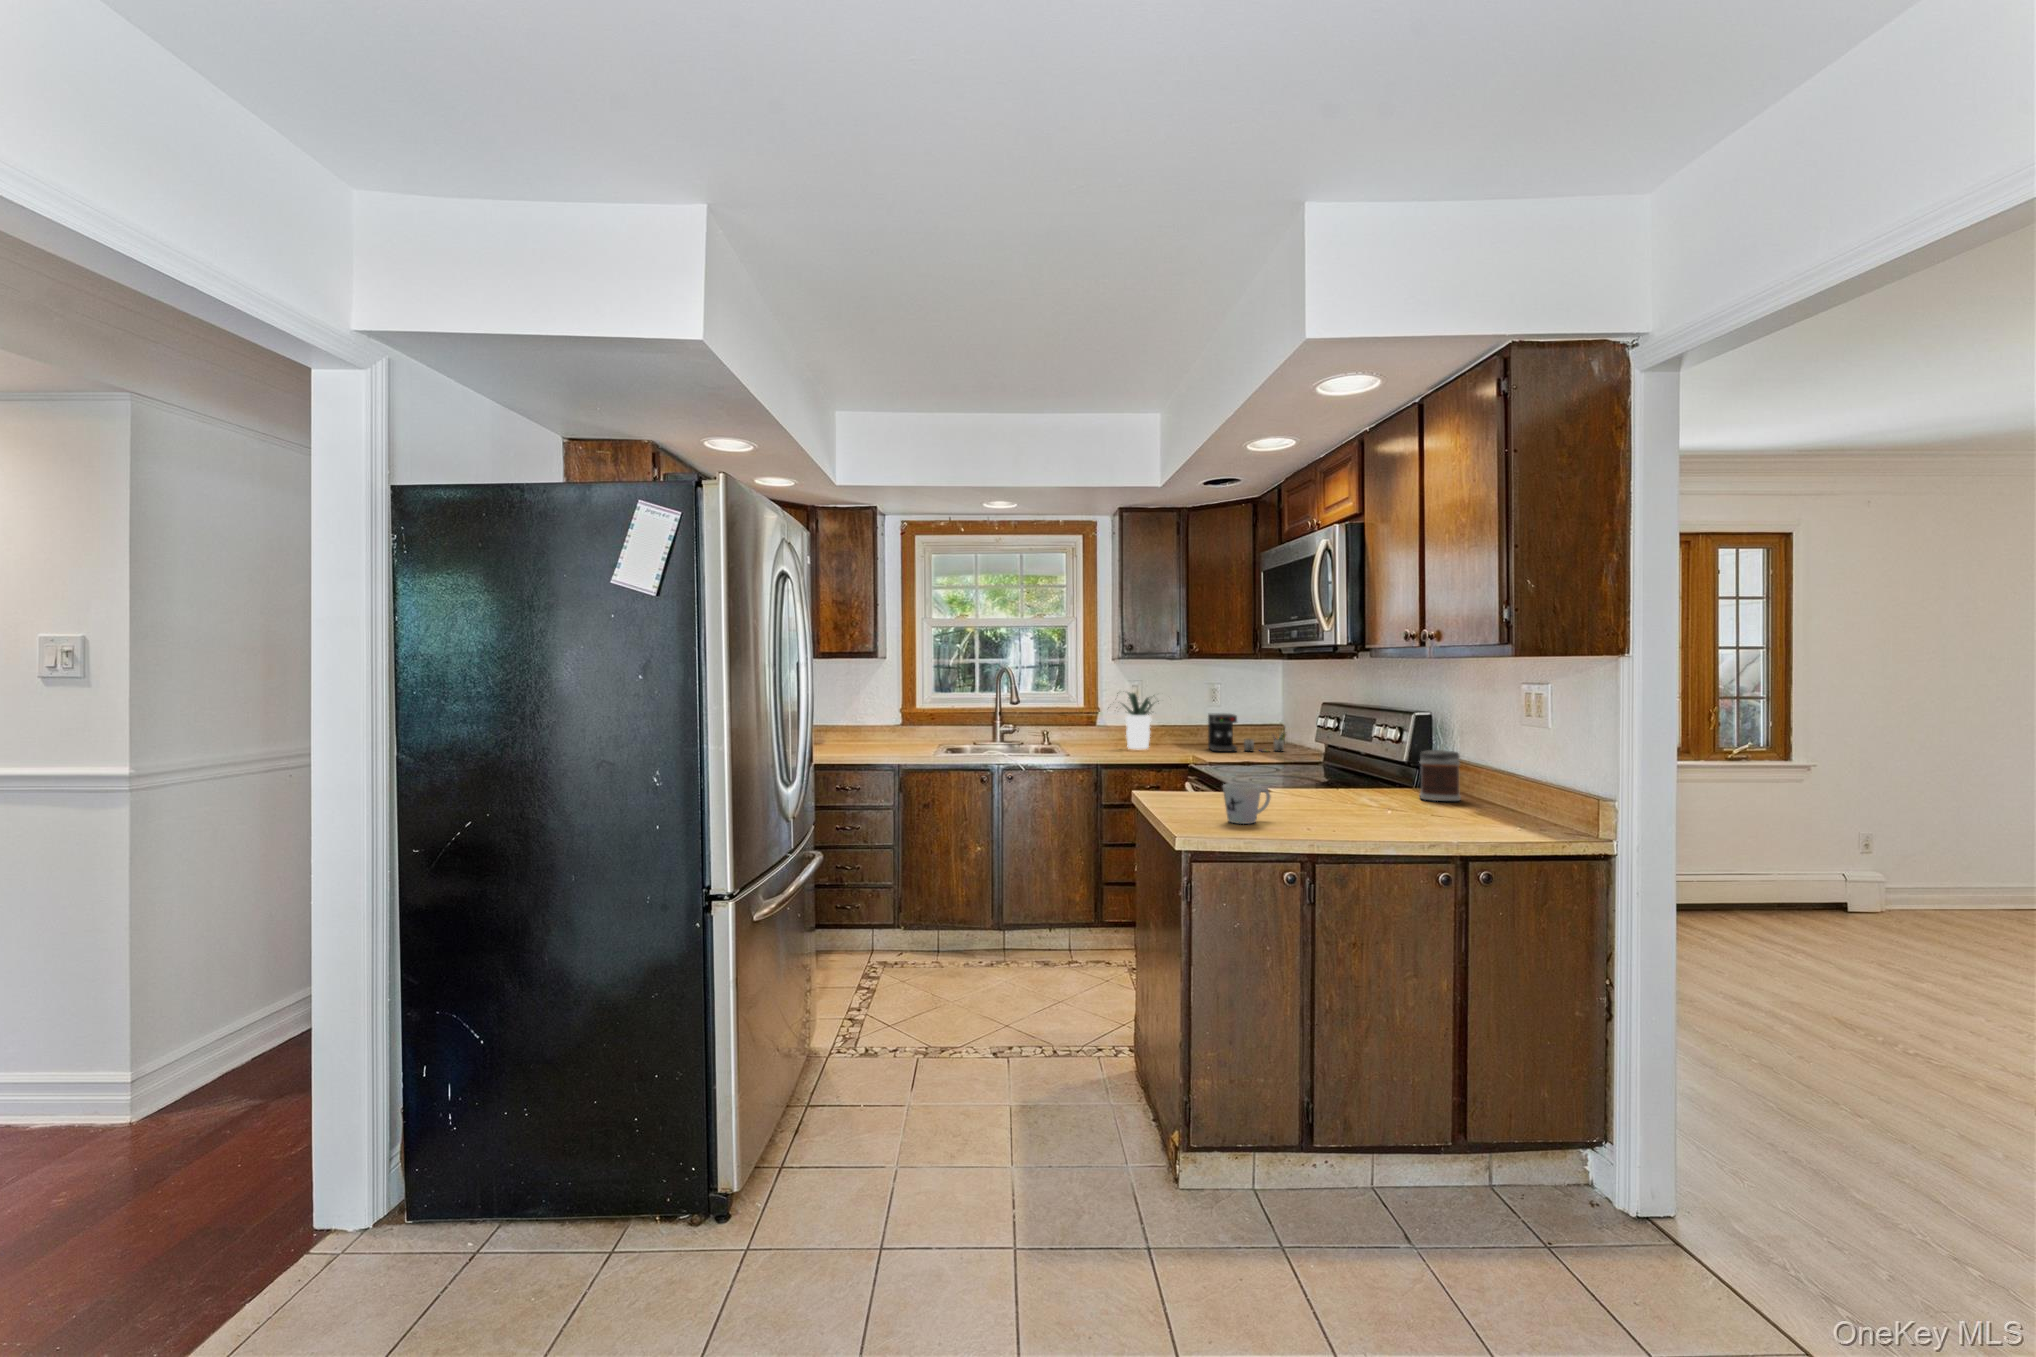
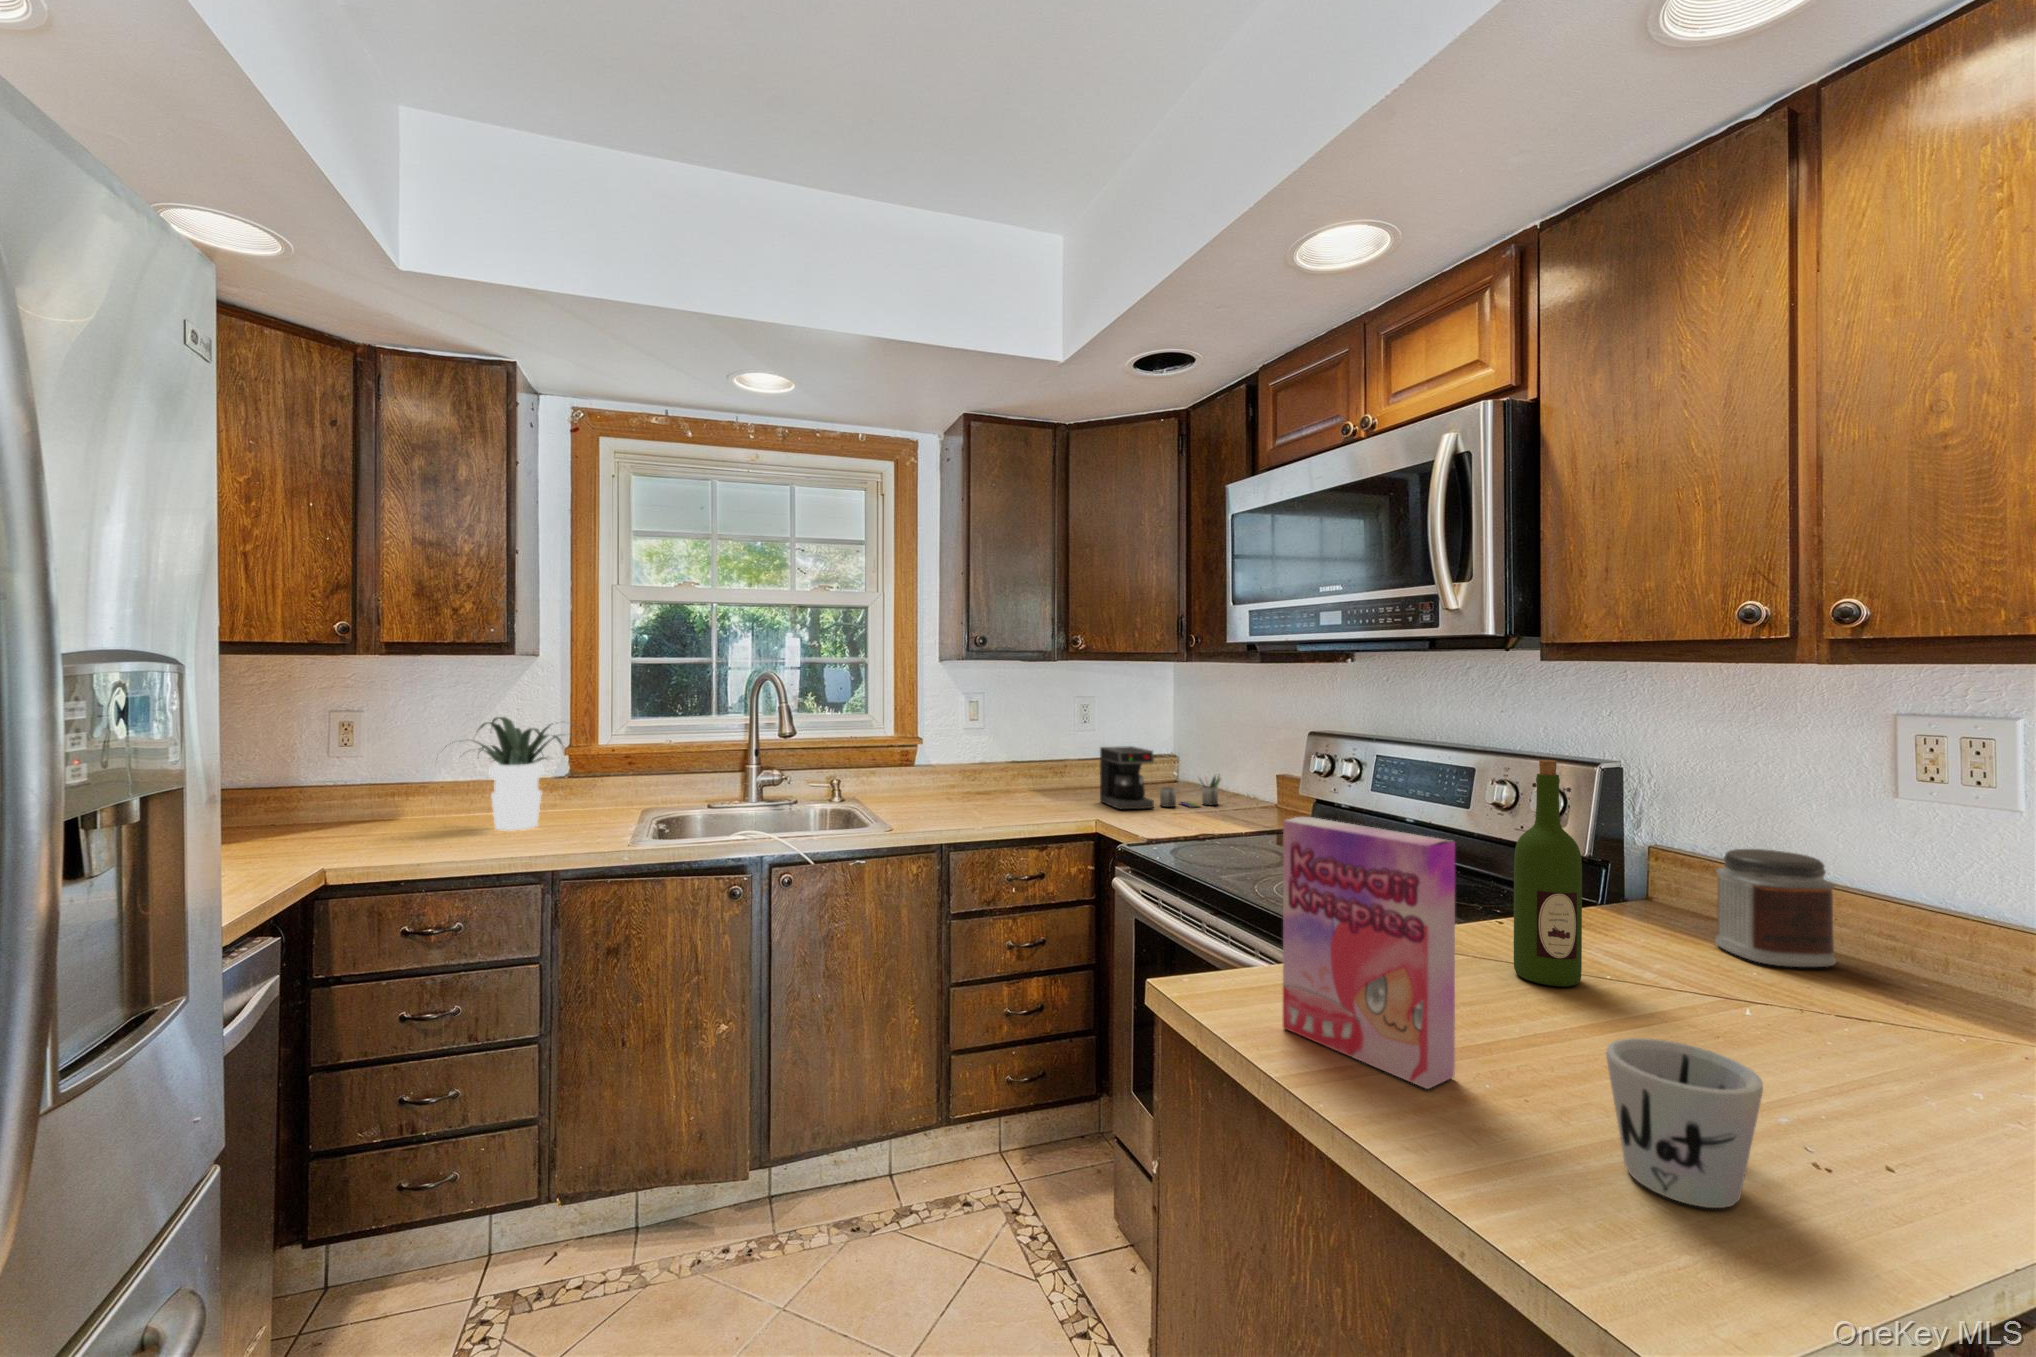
potted plant: present [1123,692,1159,749] -> present [452,717,575,831]
wine bottle: none [1296,704,1323,800] -> present [1514,760,1582,986]
cereal box: none [1171,722,1213,810] -> present [1283,817,1455,1089]

